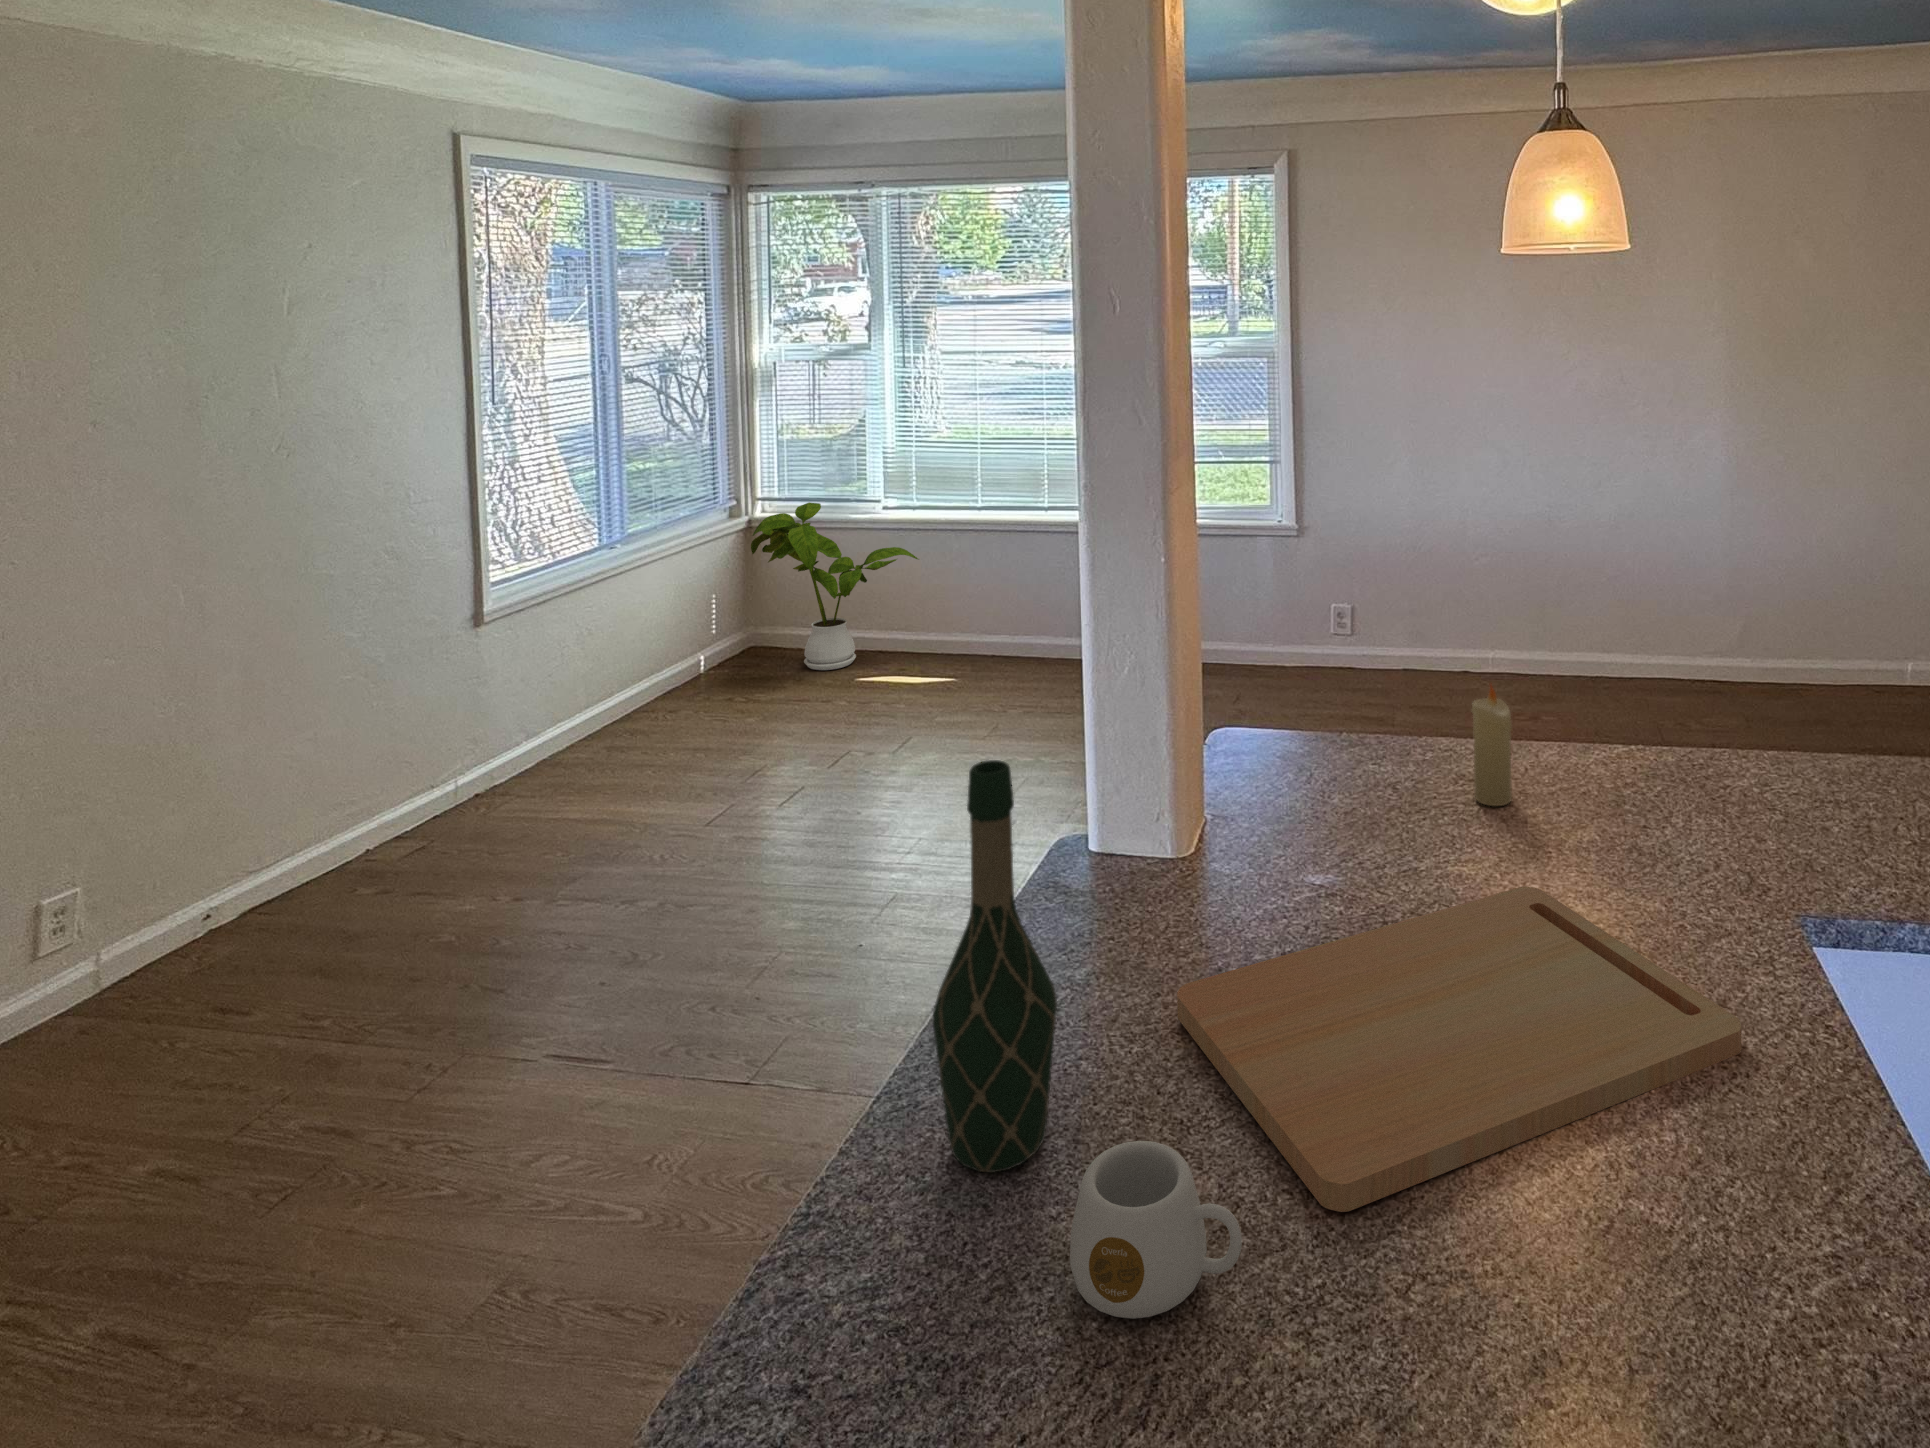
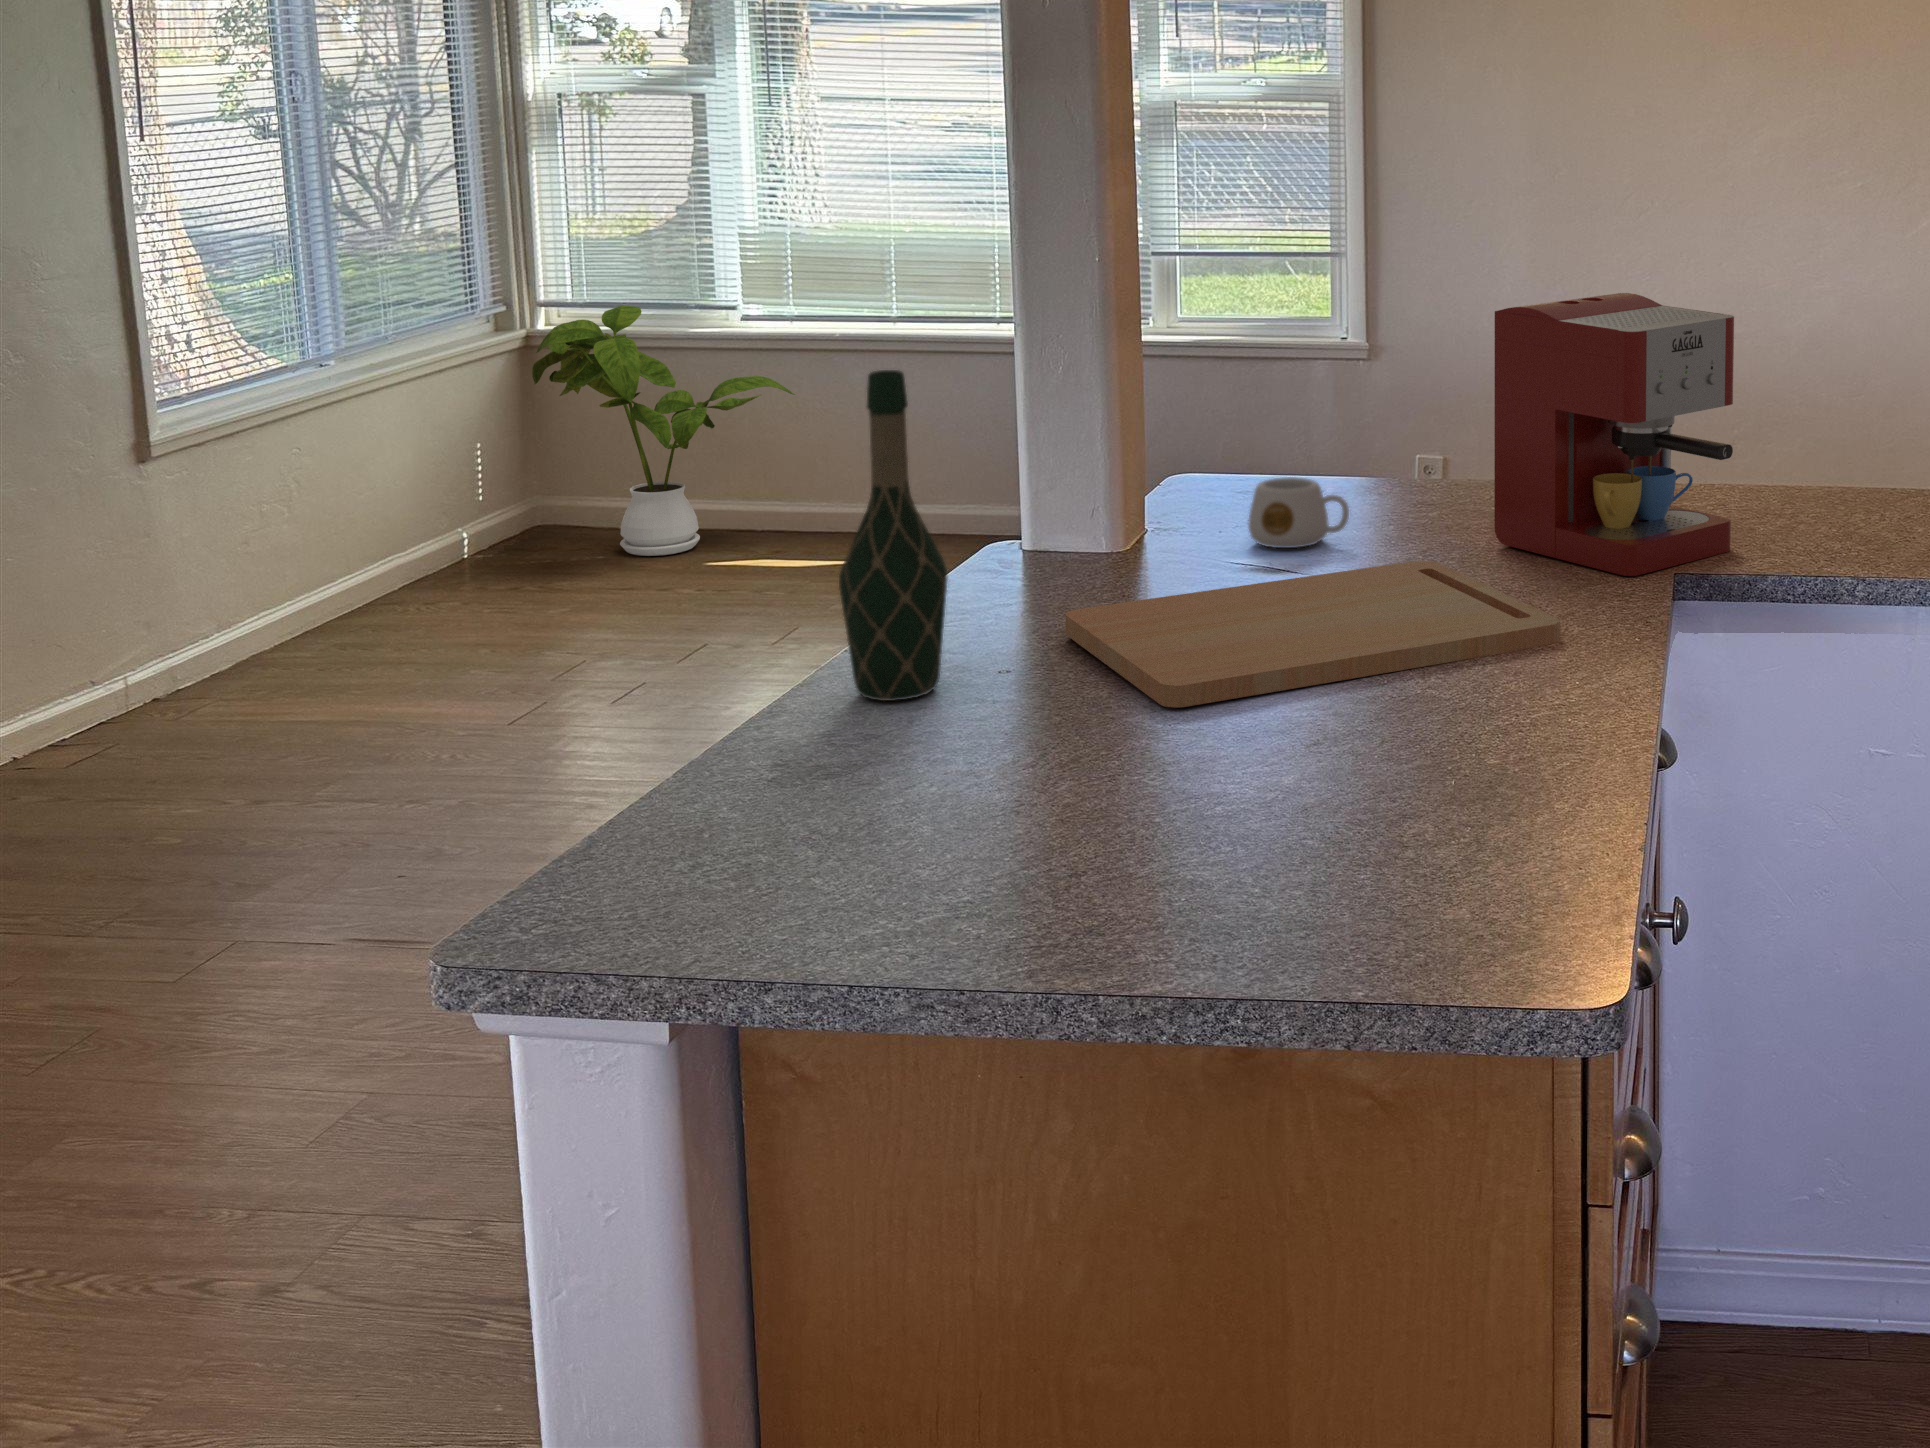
coffee maker: none [1569,584,1848,908] -> present [1494,293,1734,576]
candle: present [1472,685,1512,806] -> none [1413,398,1453,524]
mug: present [1070,1141,1242,1319] -> present [1248,477,1349,548]

